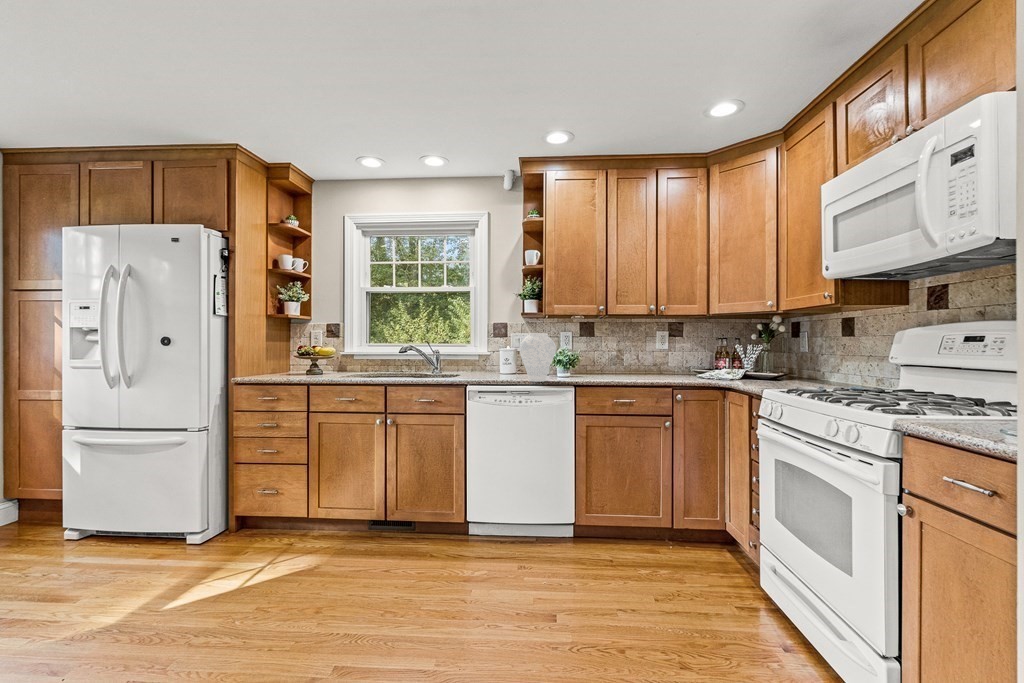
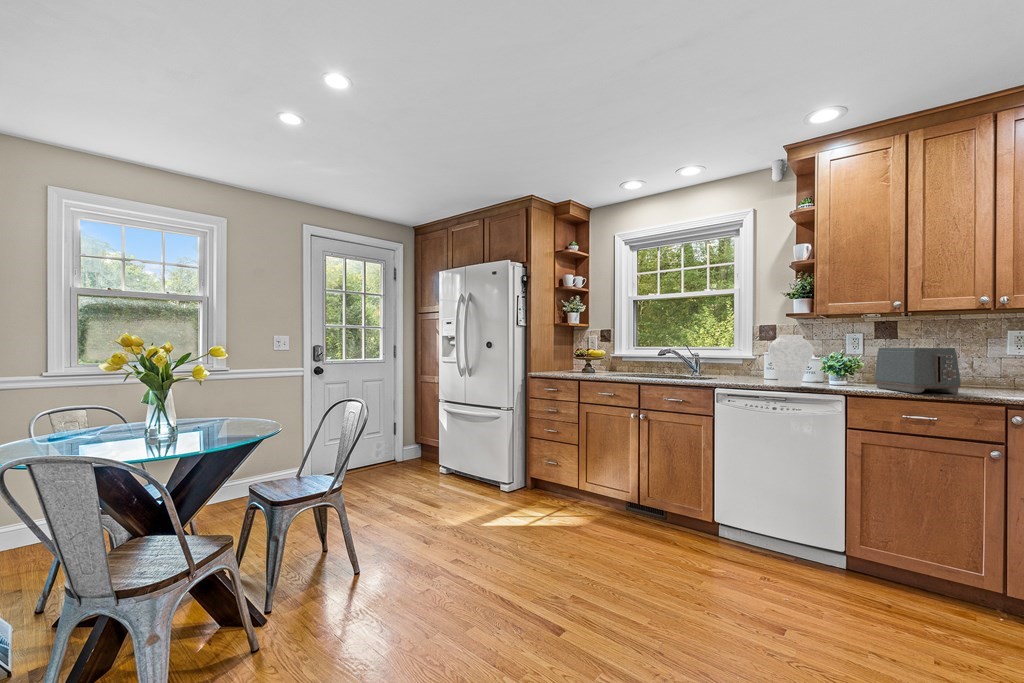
toaster: none [596,344,658,383] -> present [875,348,961,393]

